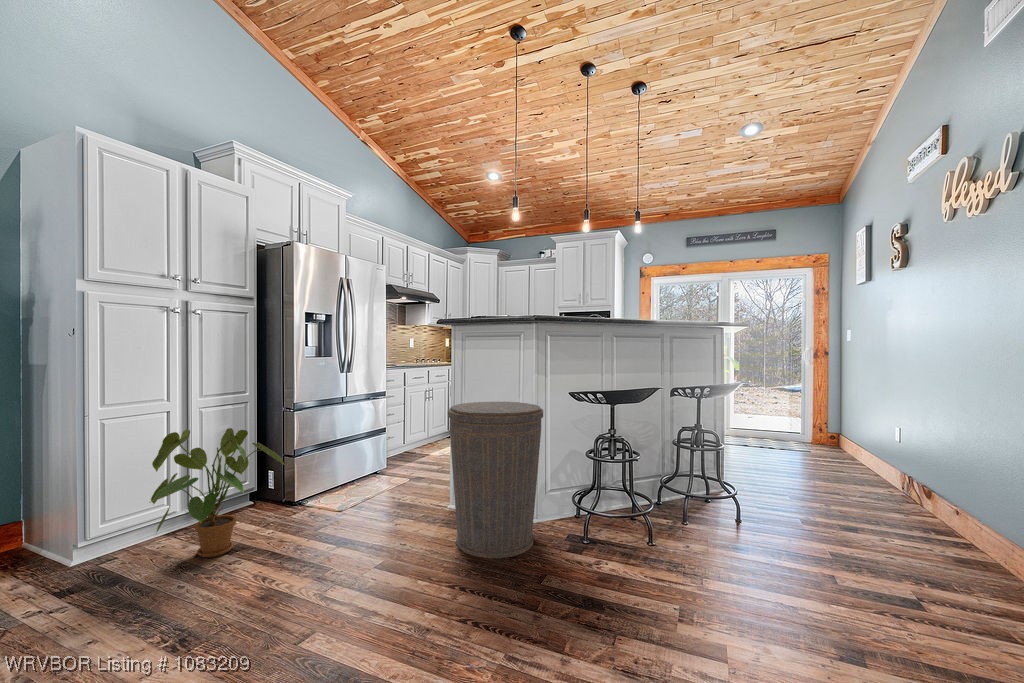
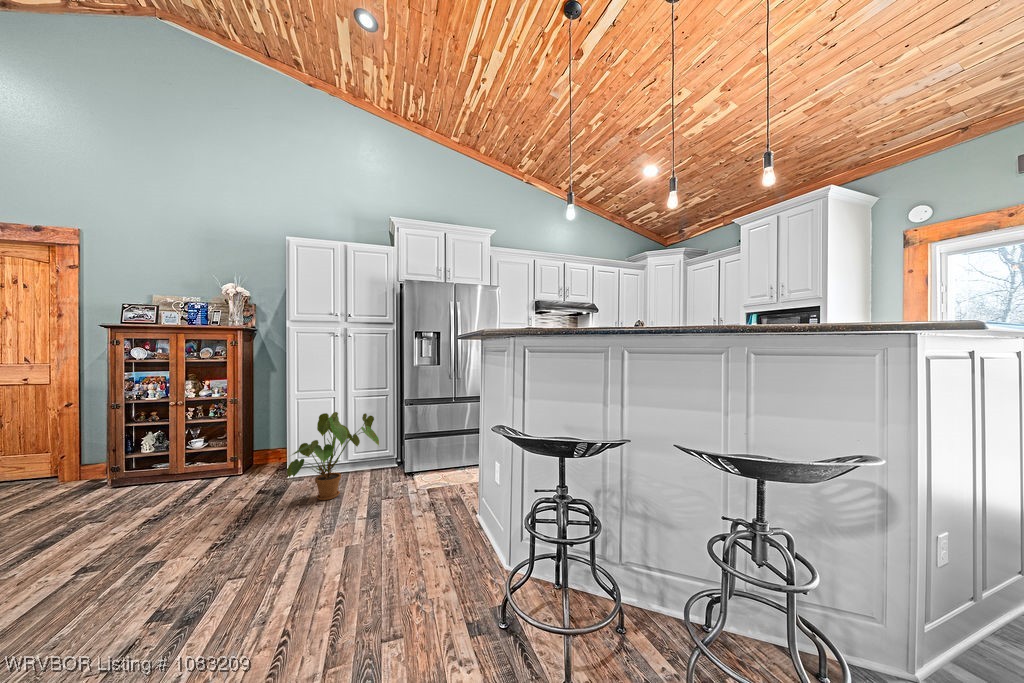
trash can: present [448,402,543,558] -> none [393,418,500,602]

